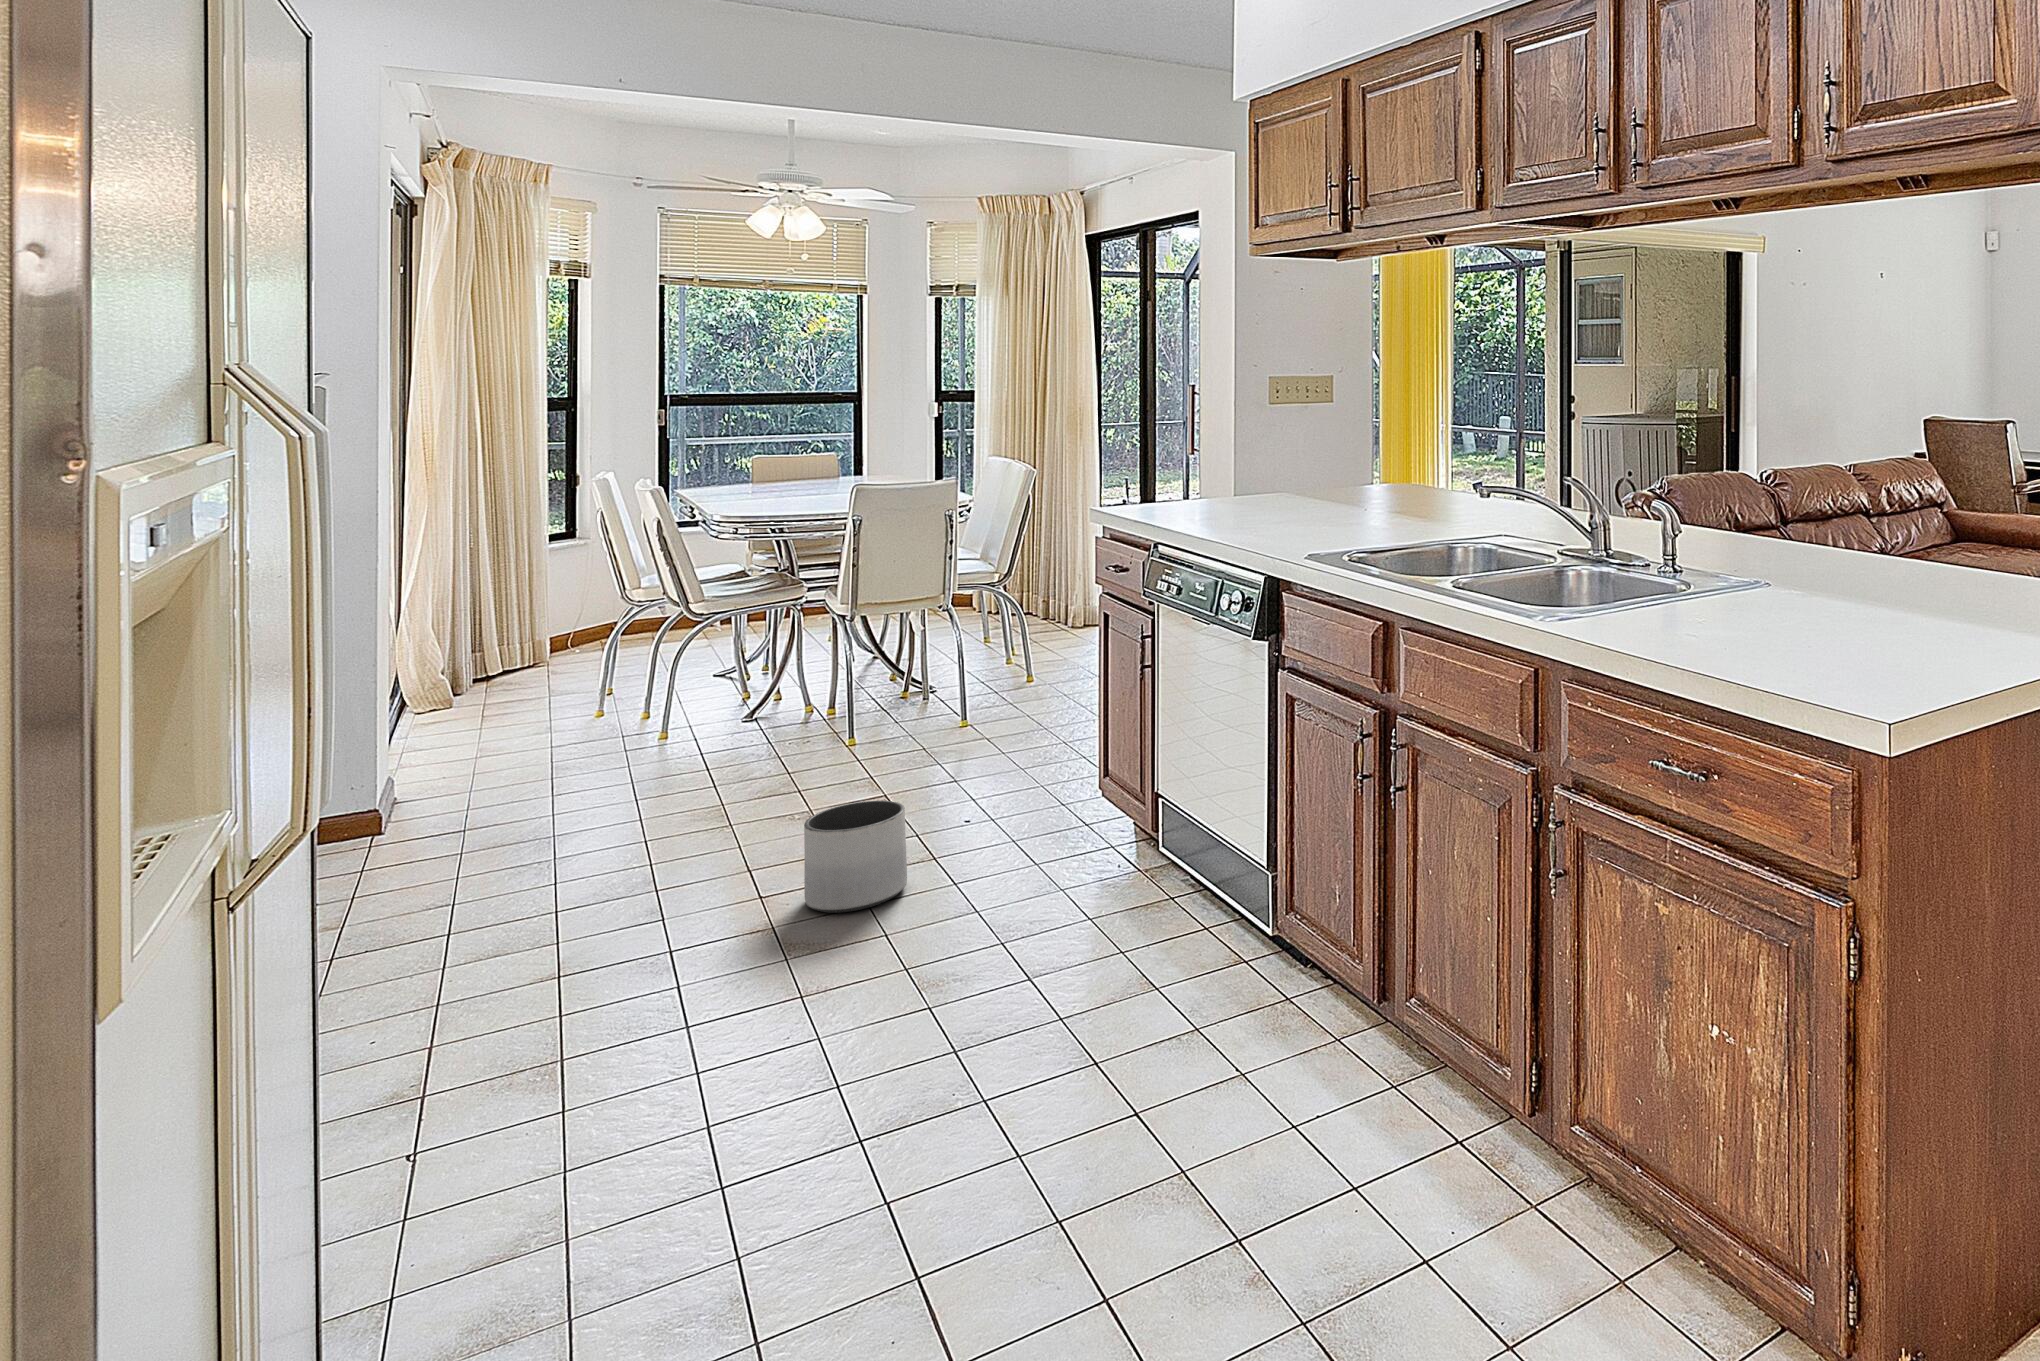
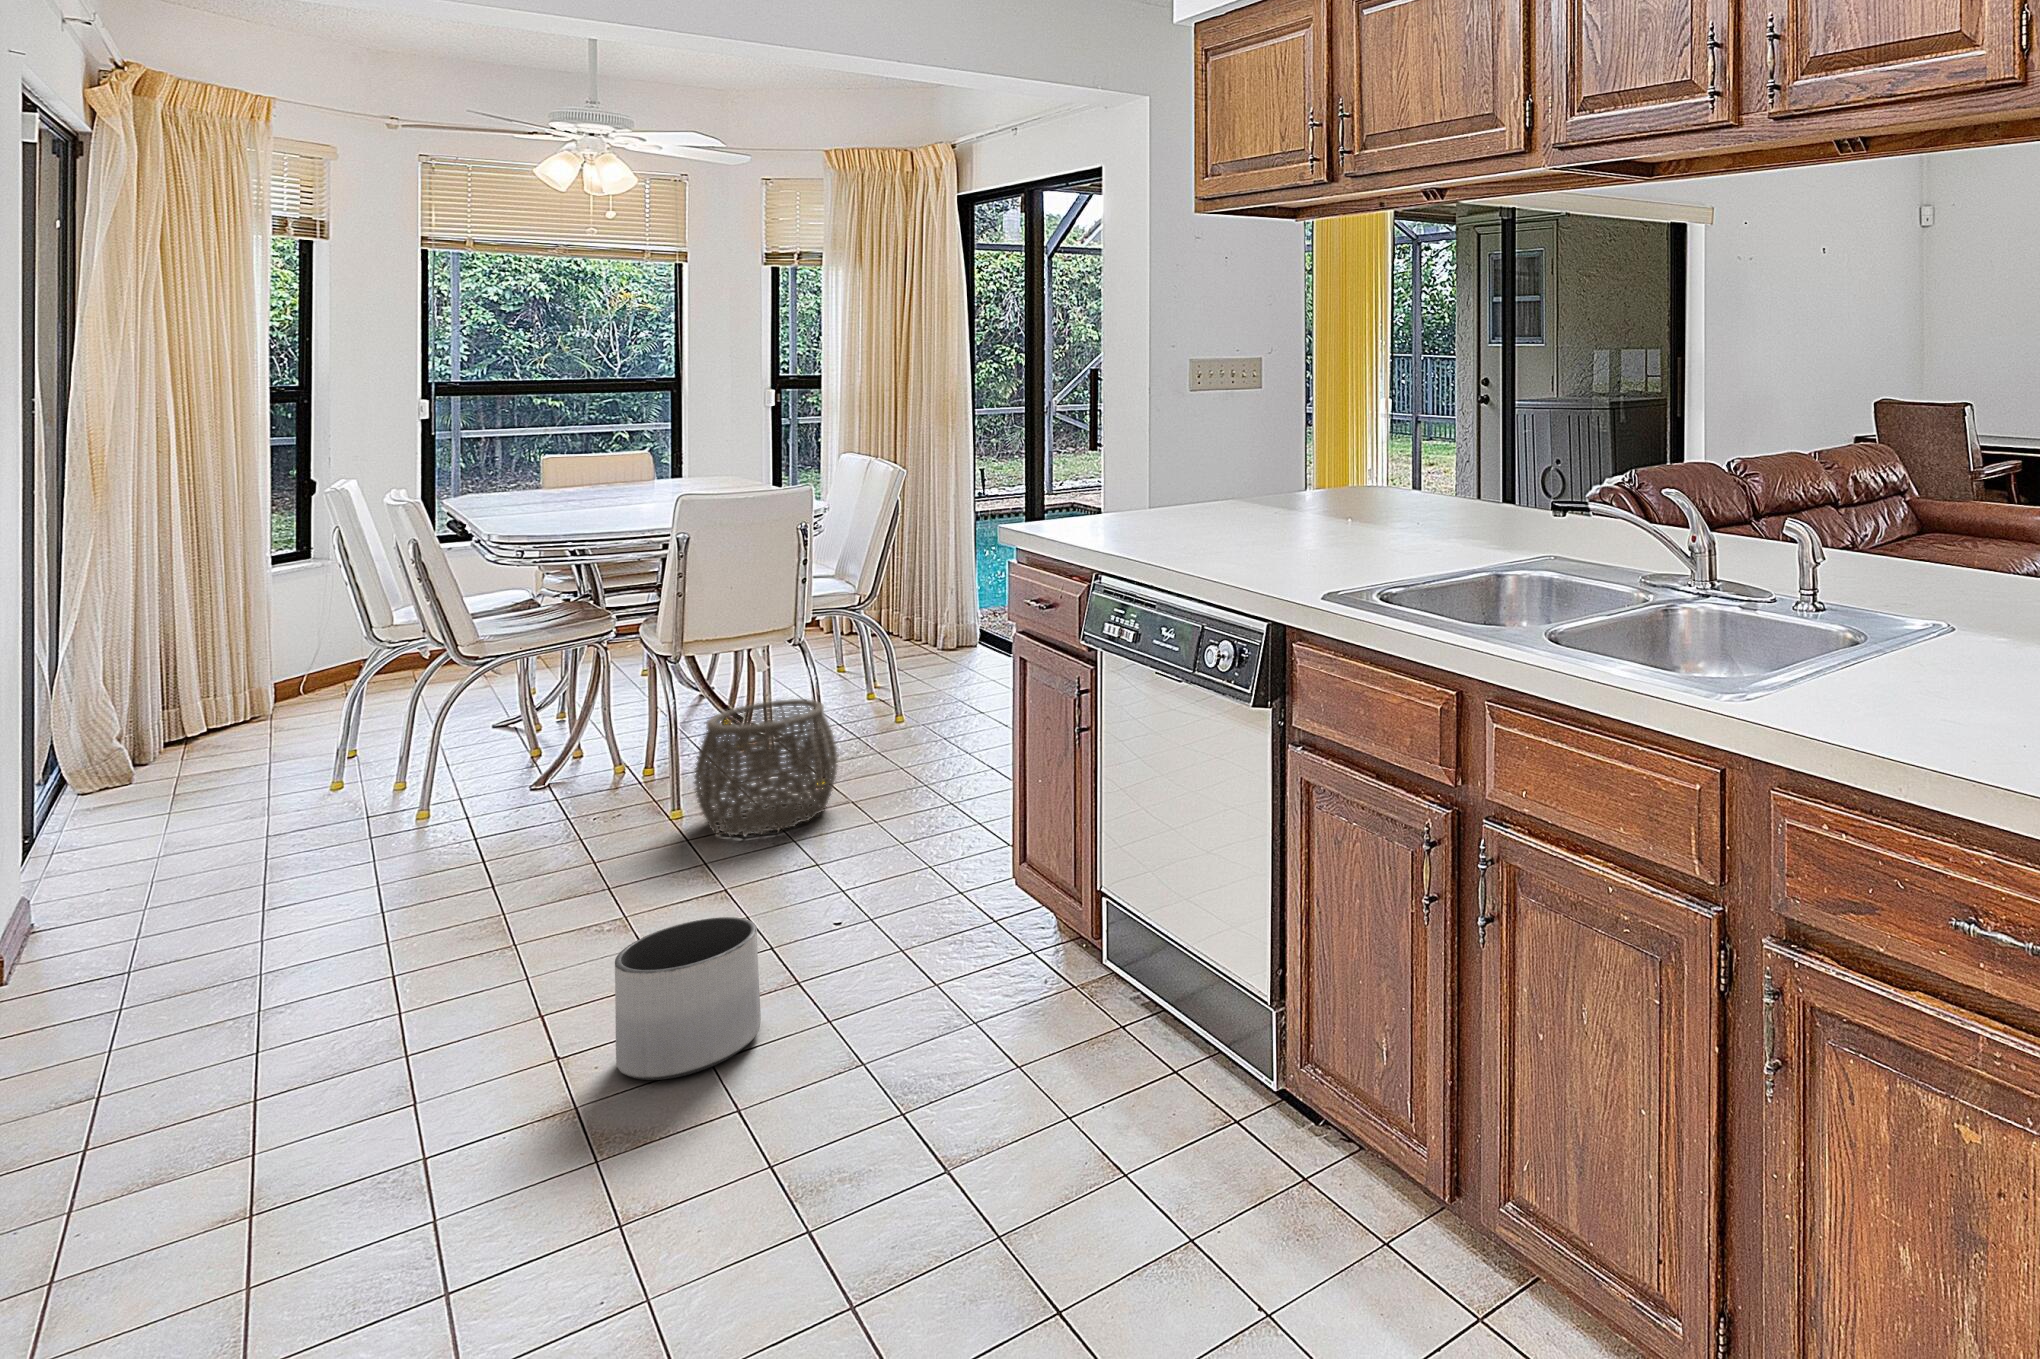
woven basket: none [863,653,976,760] -> present [694,699,838,836]

